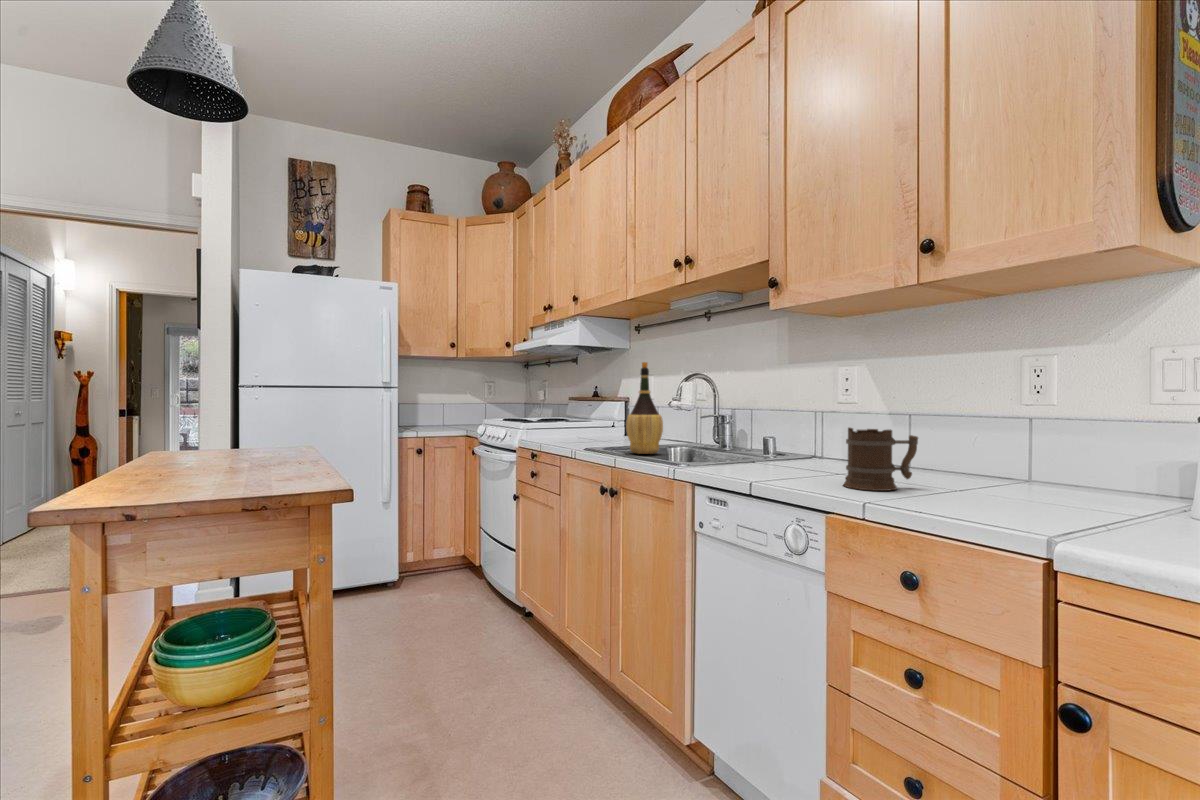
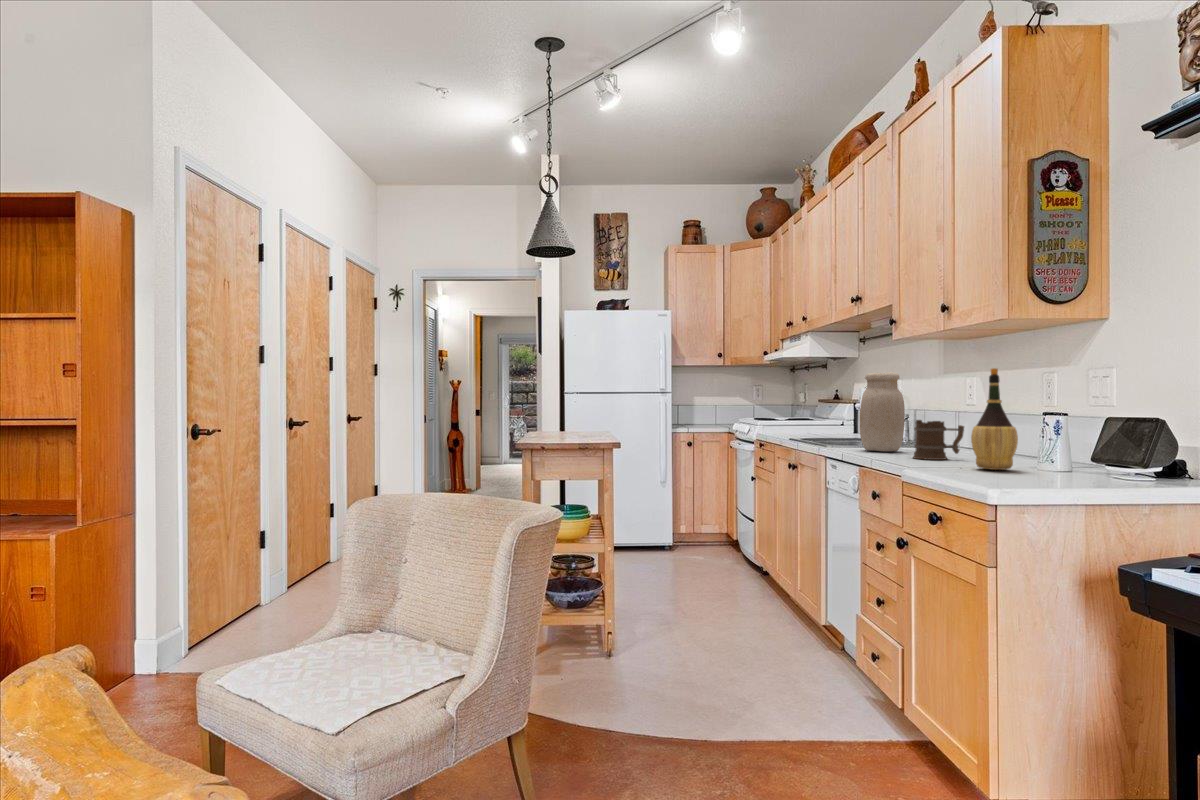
jar: none [733,356,798,474] -> present [860,372,905,452]
wine bottle: present [626,362,663,454] -> present [971,368,1018,470]

